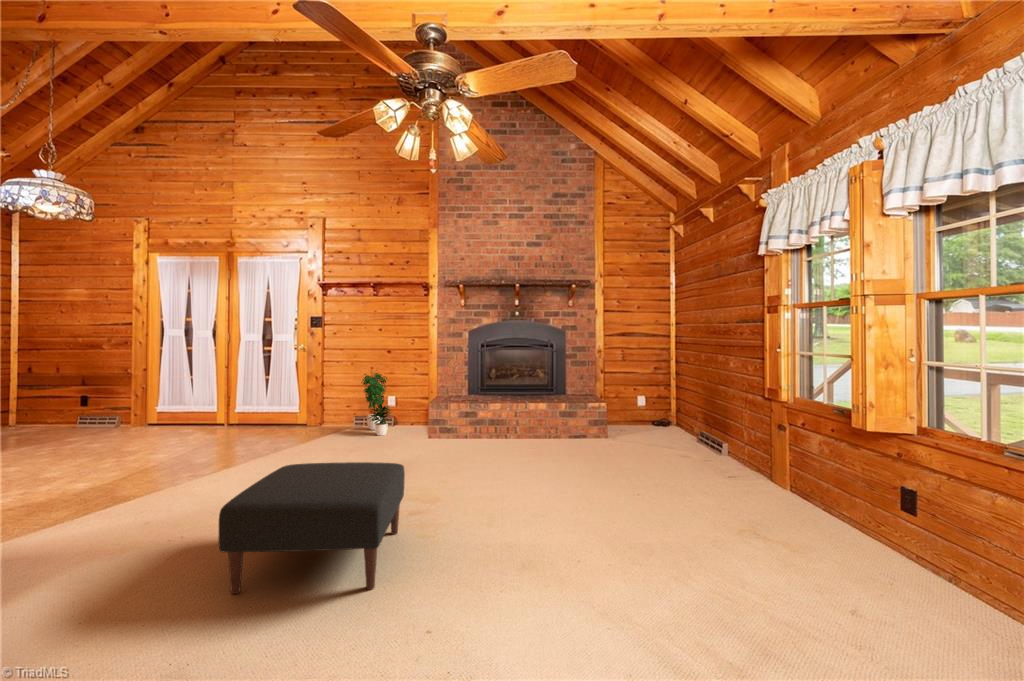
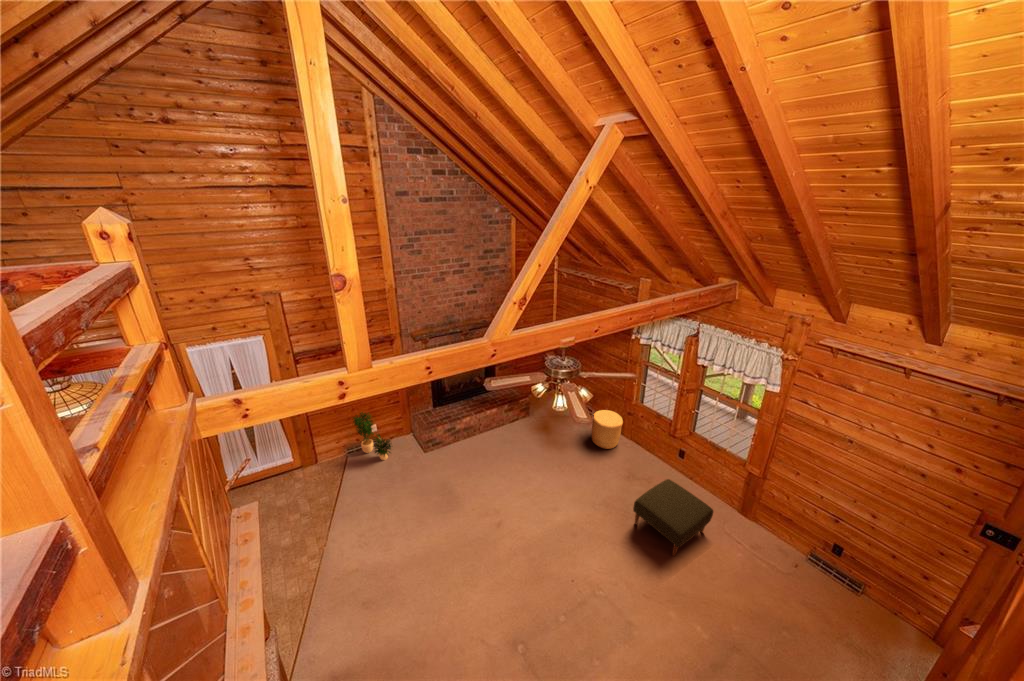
woven basket: none [693,412,758,481] -> present [592,410,623,449]
ottoman: present [218,462,405,594] -> present [633,479,713,556]

